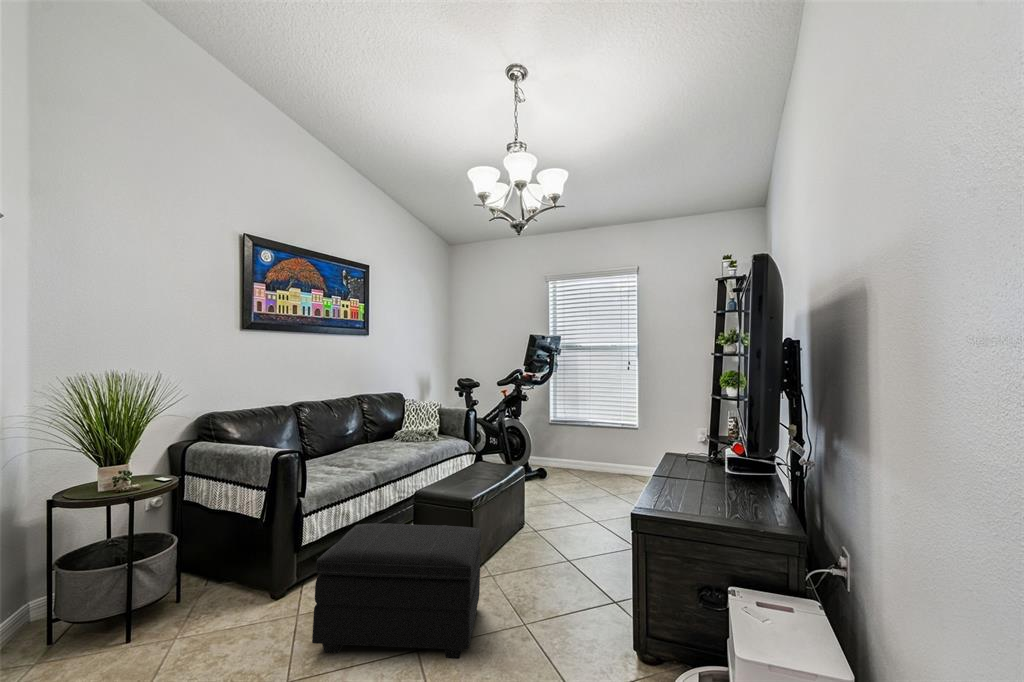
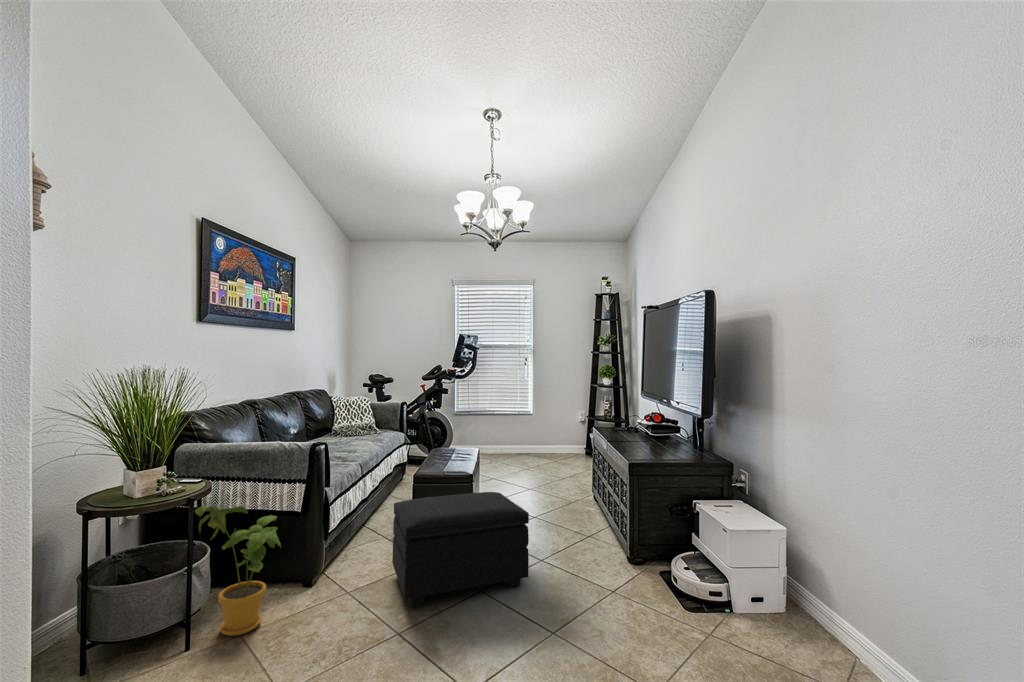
house plant: none [135,507,243,639] -> present [195,506,281,636]

